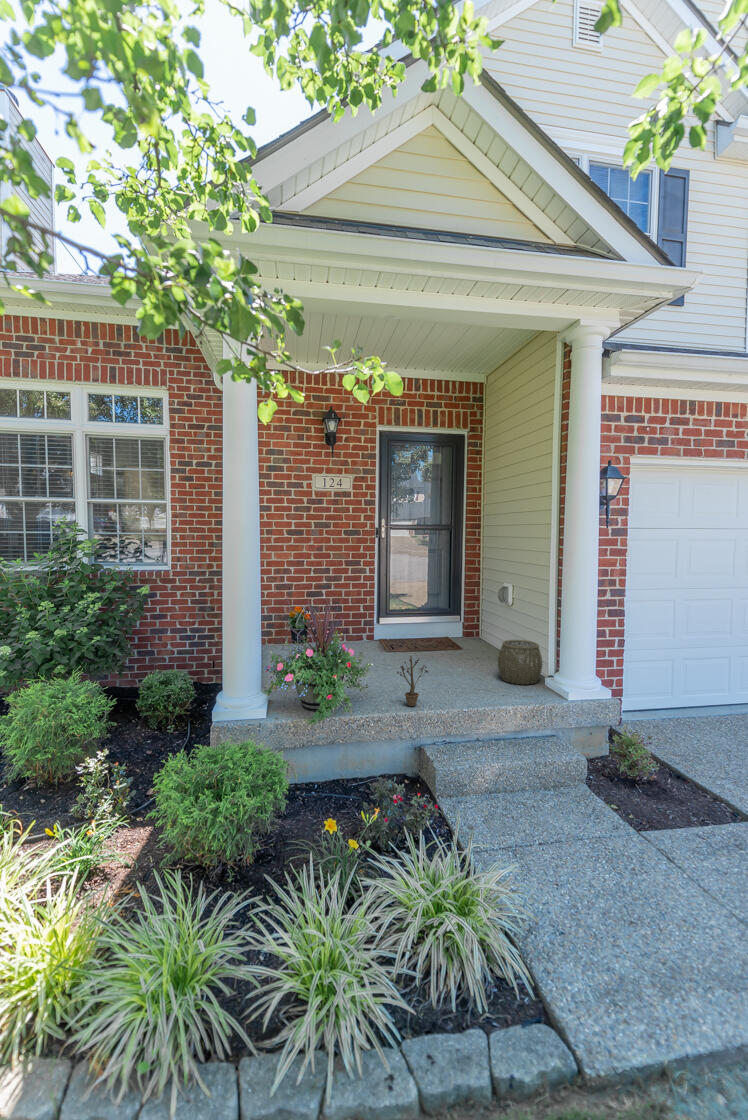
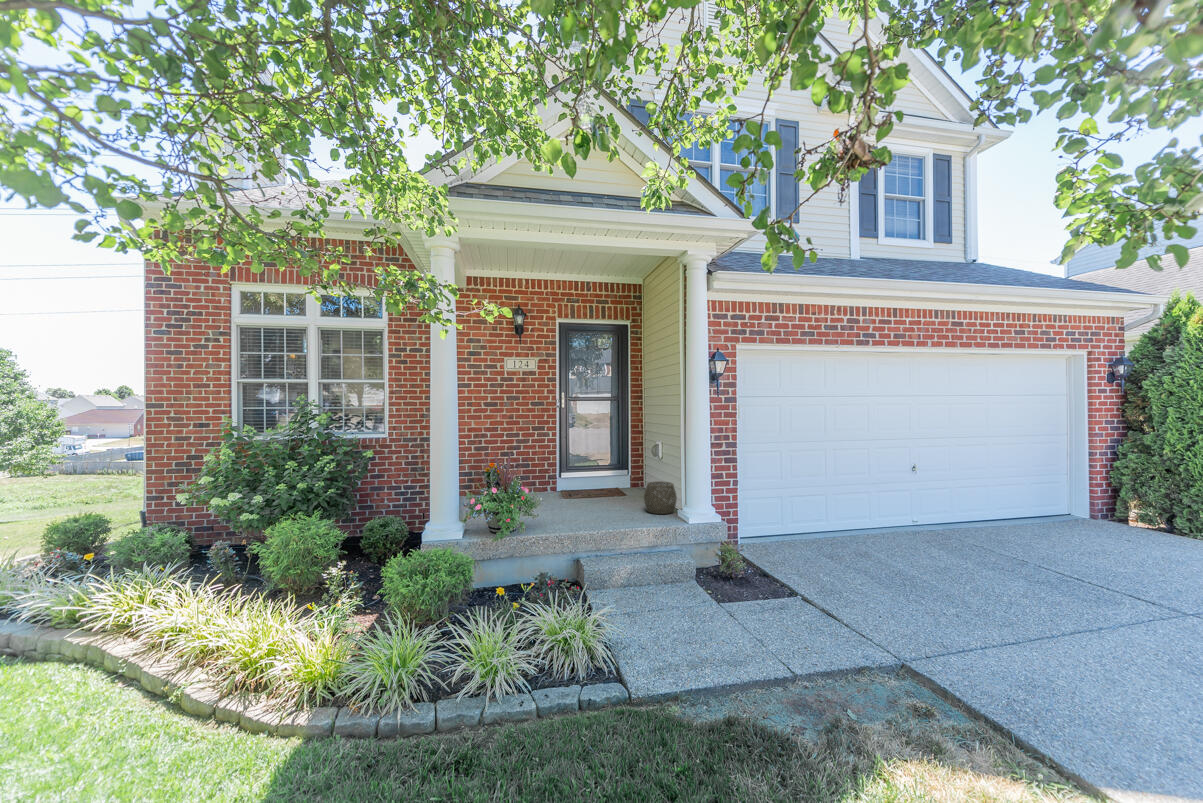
decorative plant: present [391,656,428,706] -> none [560,492,588,530]

